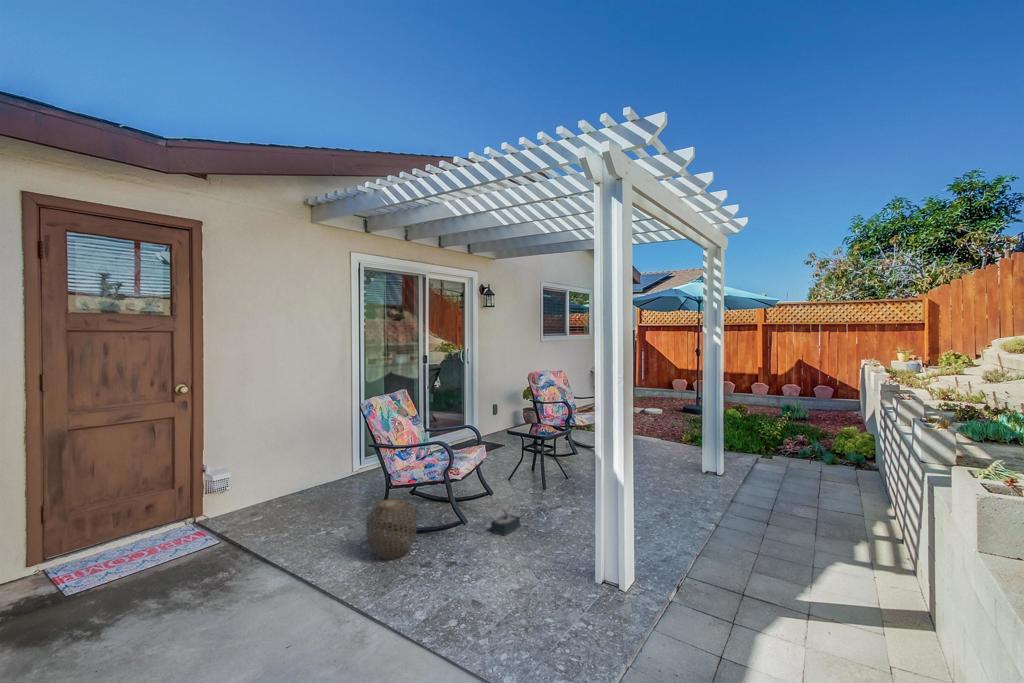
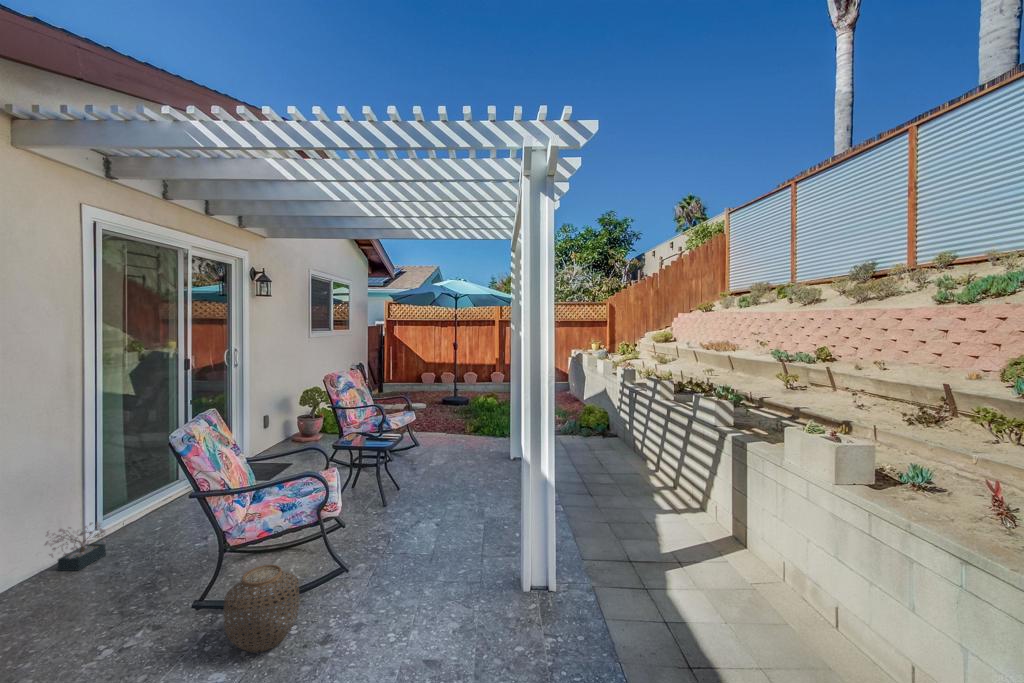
decorative plant: present [483,497,521,535] -> present [45,522,106,571]

